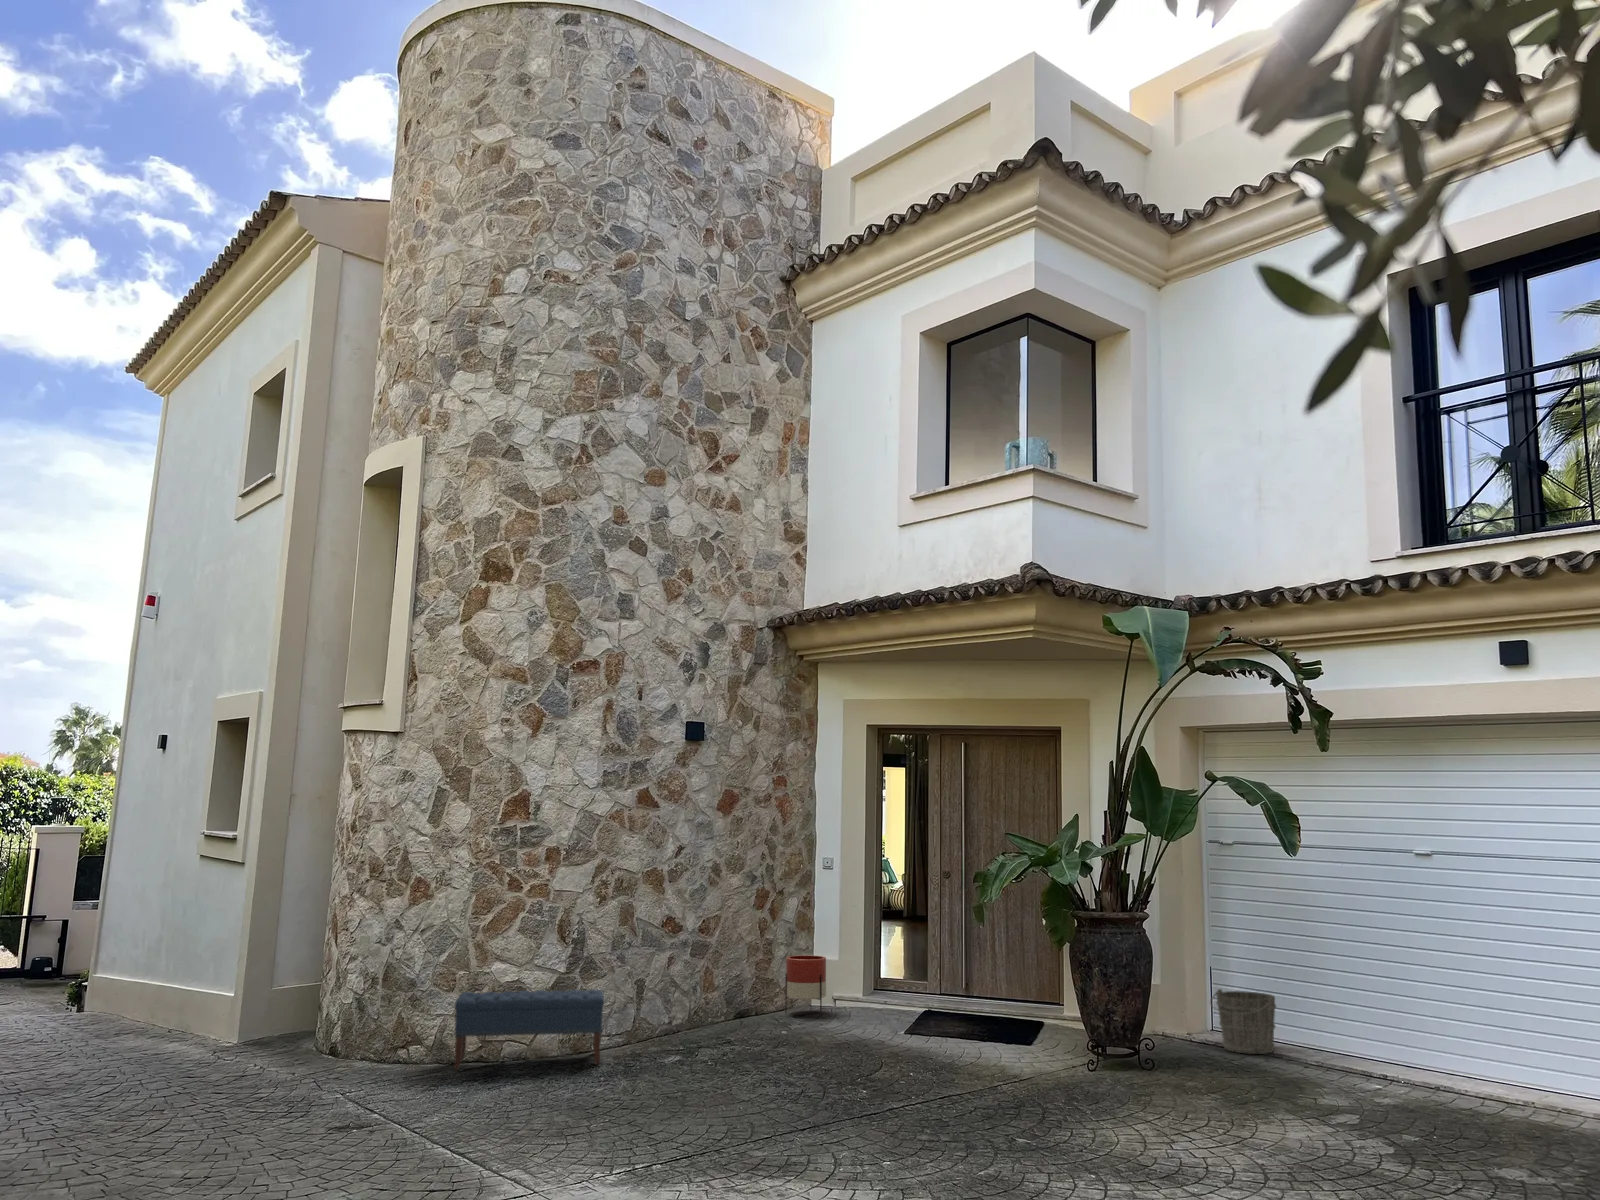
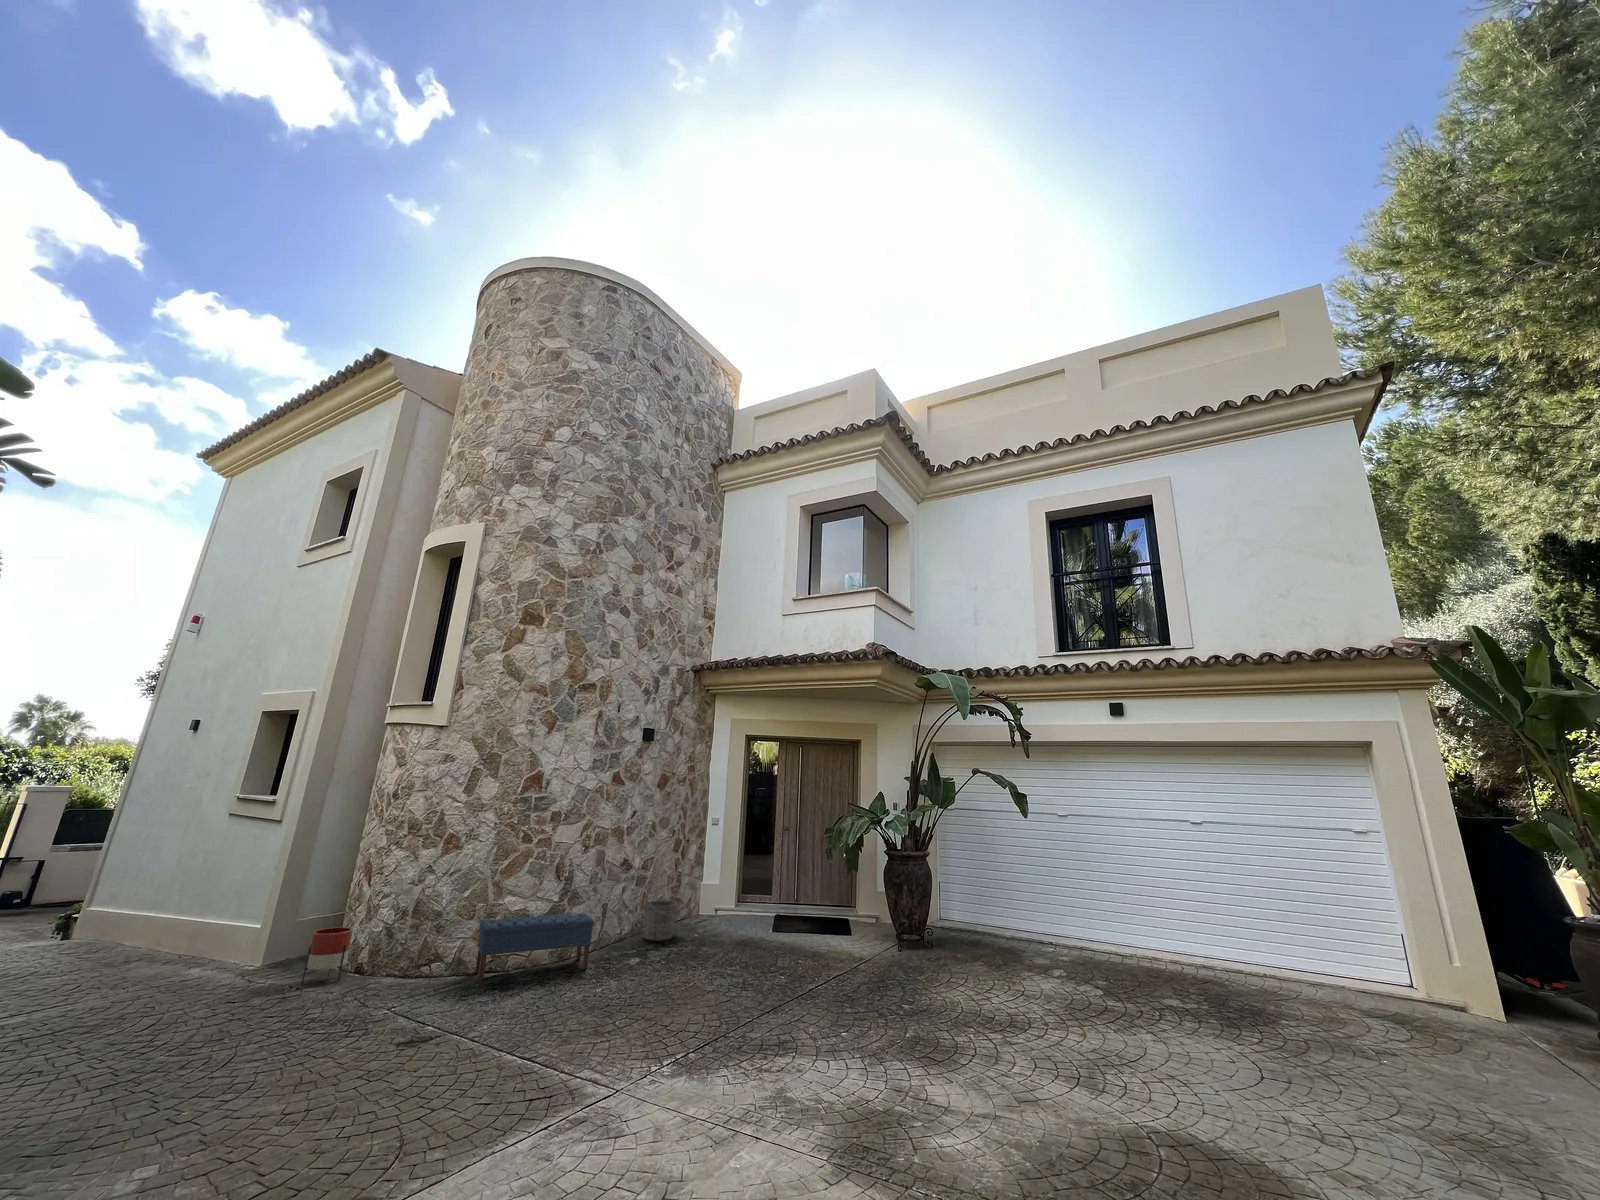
planter: present [785,955,826,1016] -> present [301,927,353,985]
bucket: present [1211,989,1276,1054] -> present [643,900,677,940]

